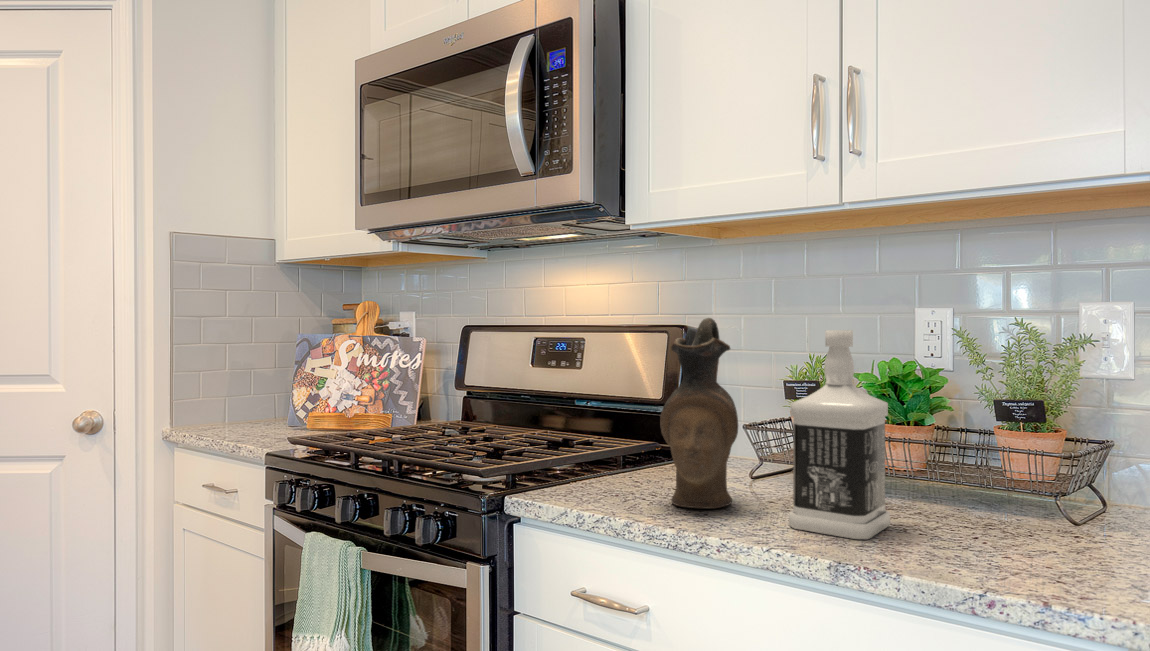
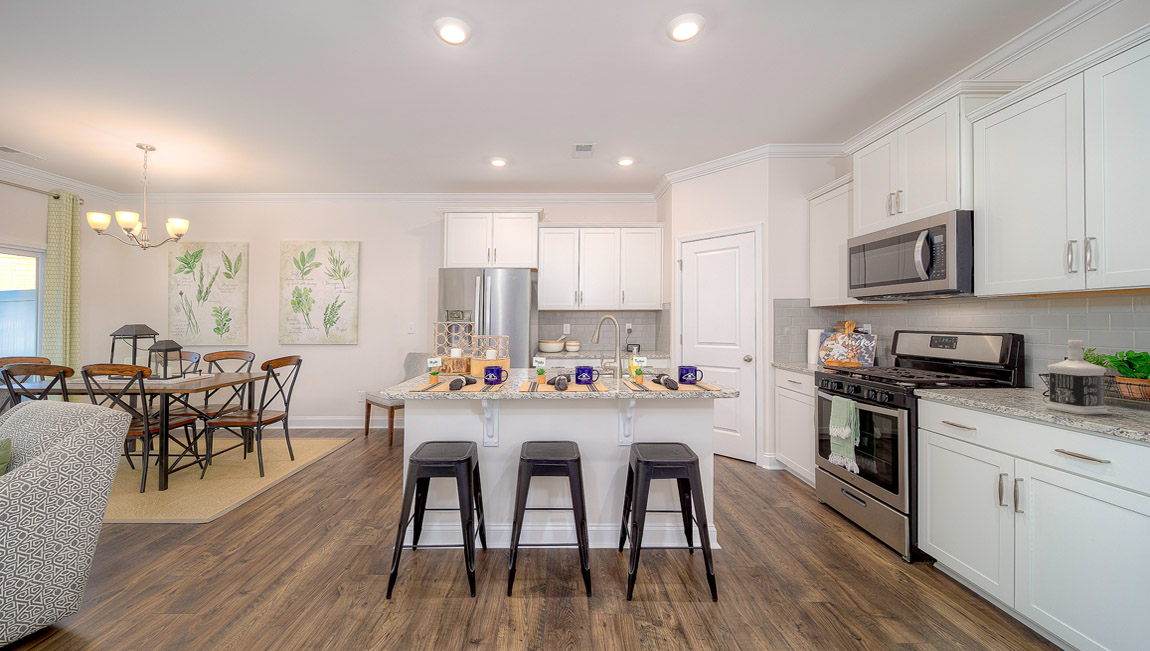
ceramic pitcher: present [660,318,738,508] -> none [985,333,1027,401]

